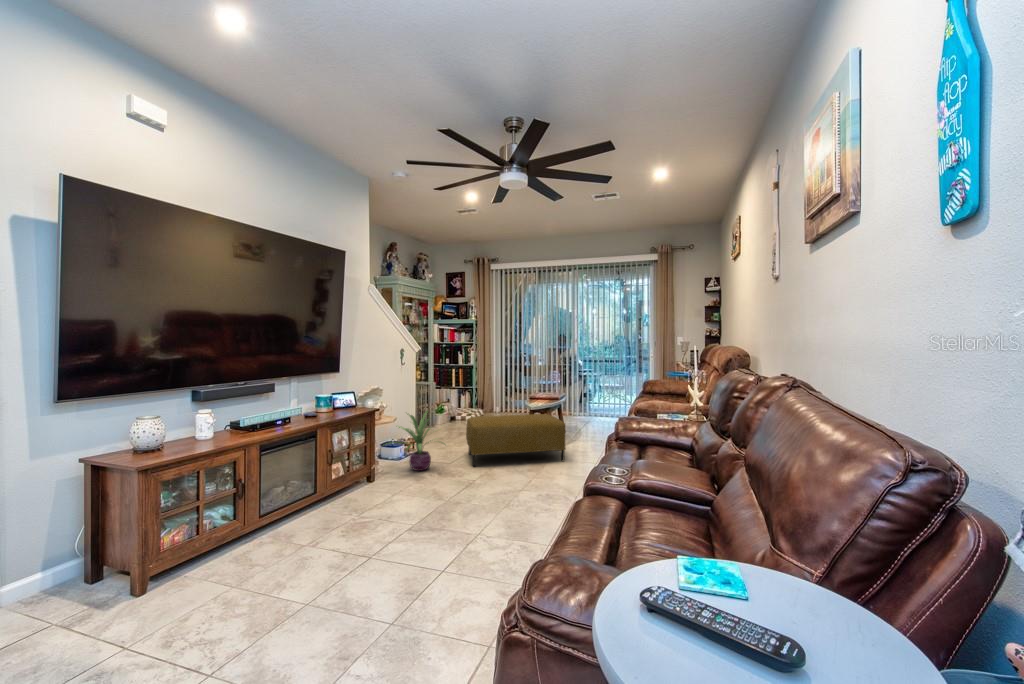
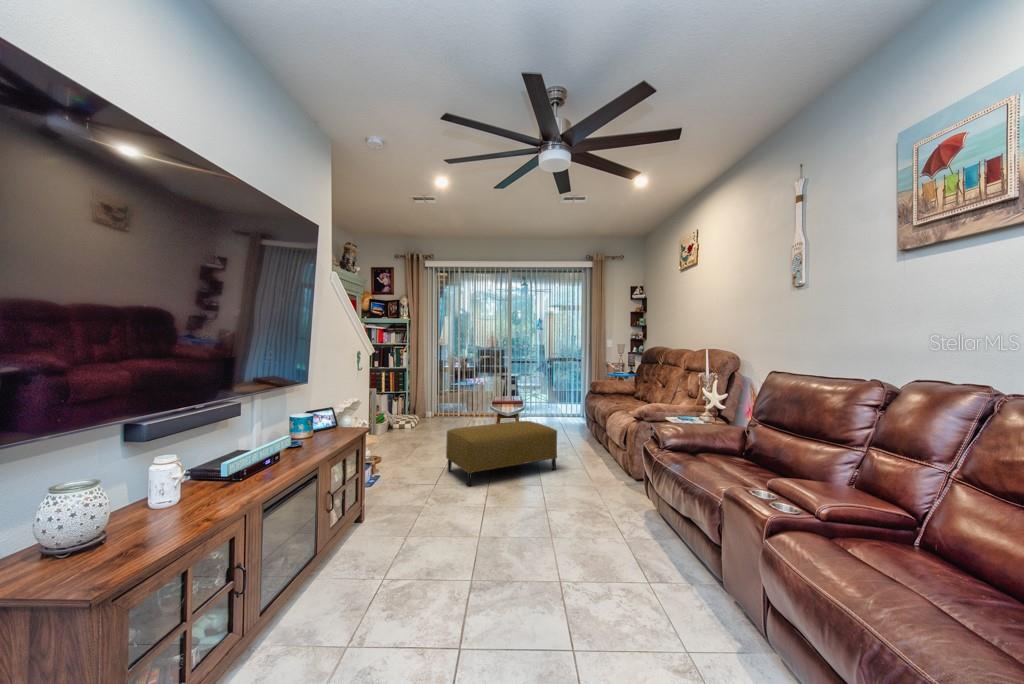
decorative plant: present [399,411,444,471] -> none [364,425,447,500]

